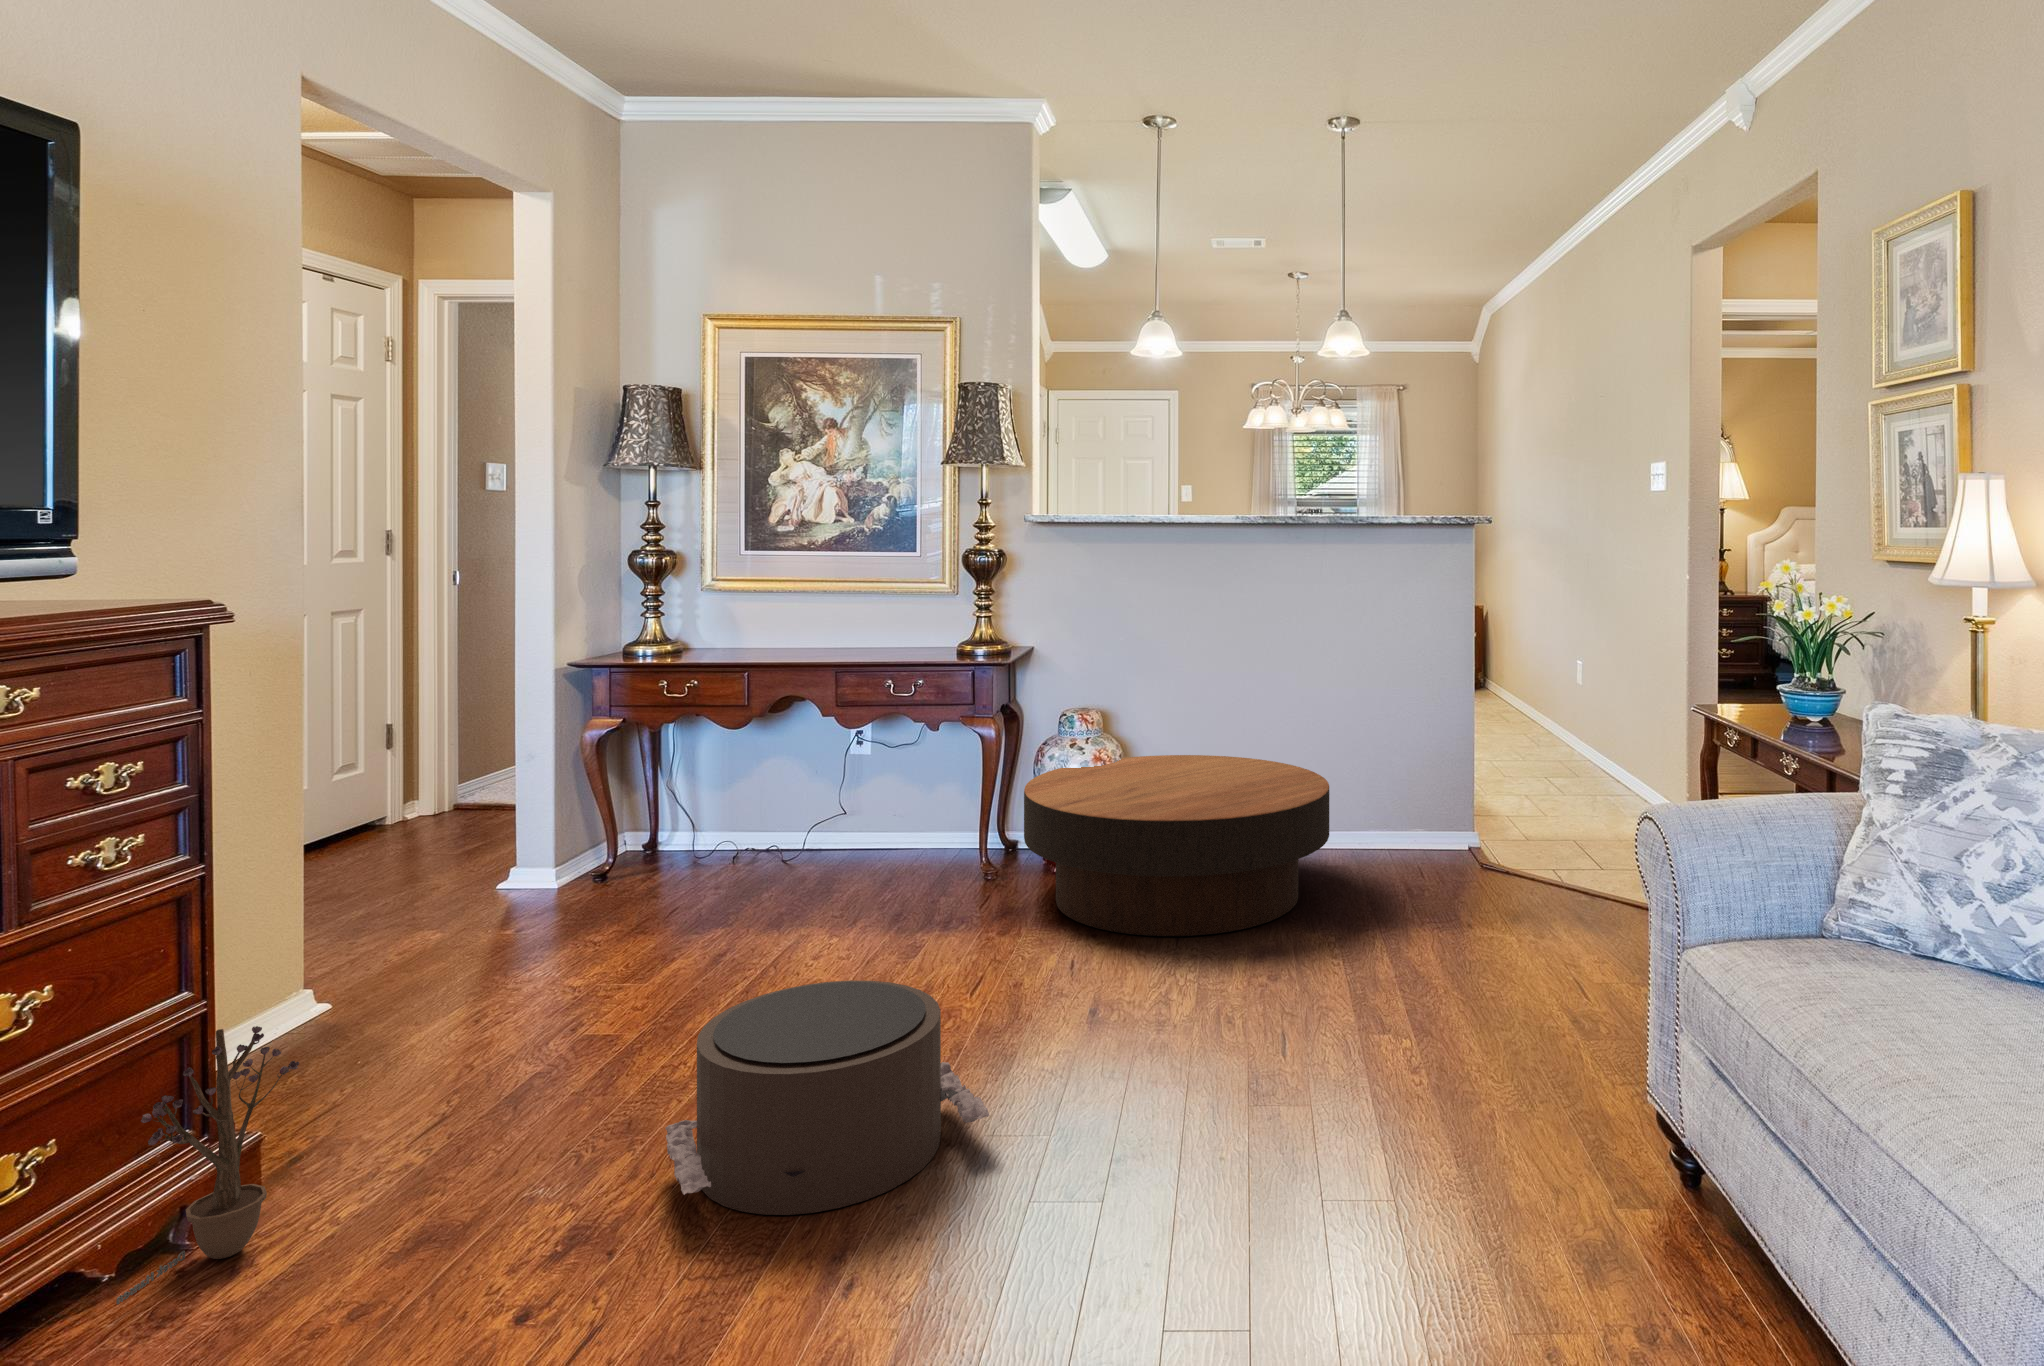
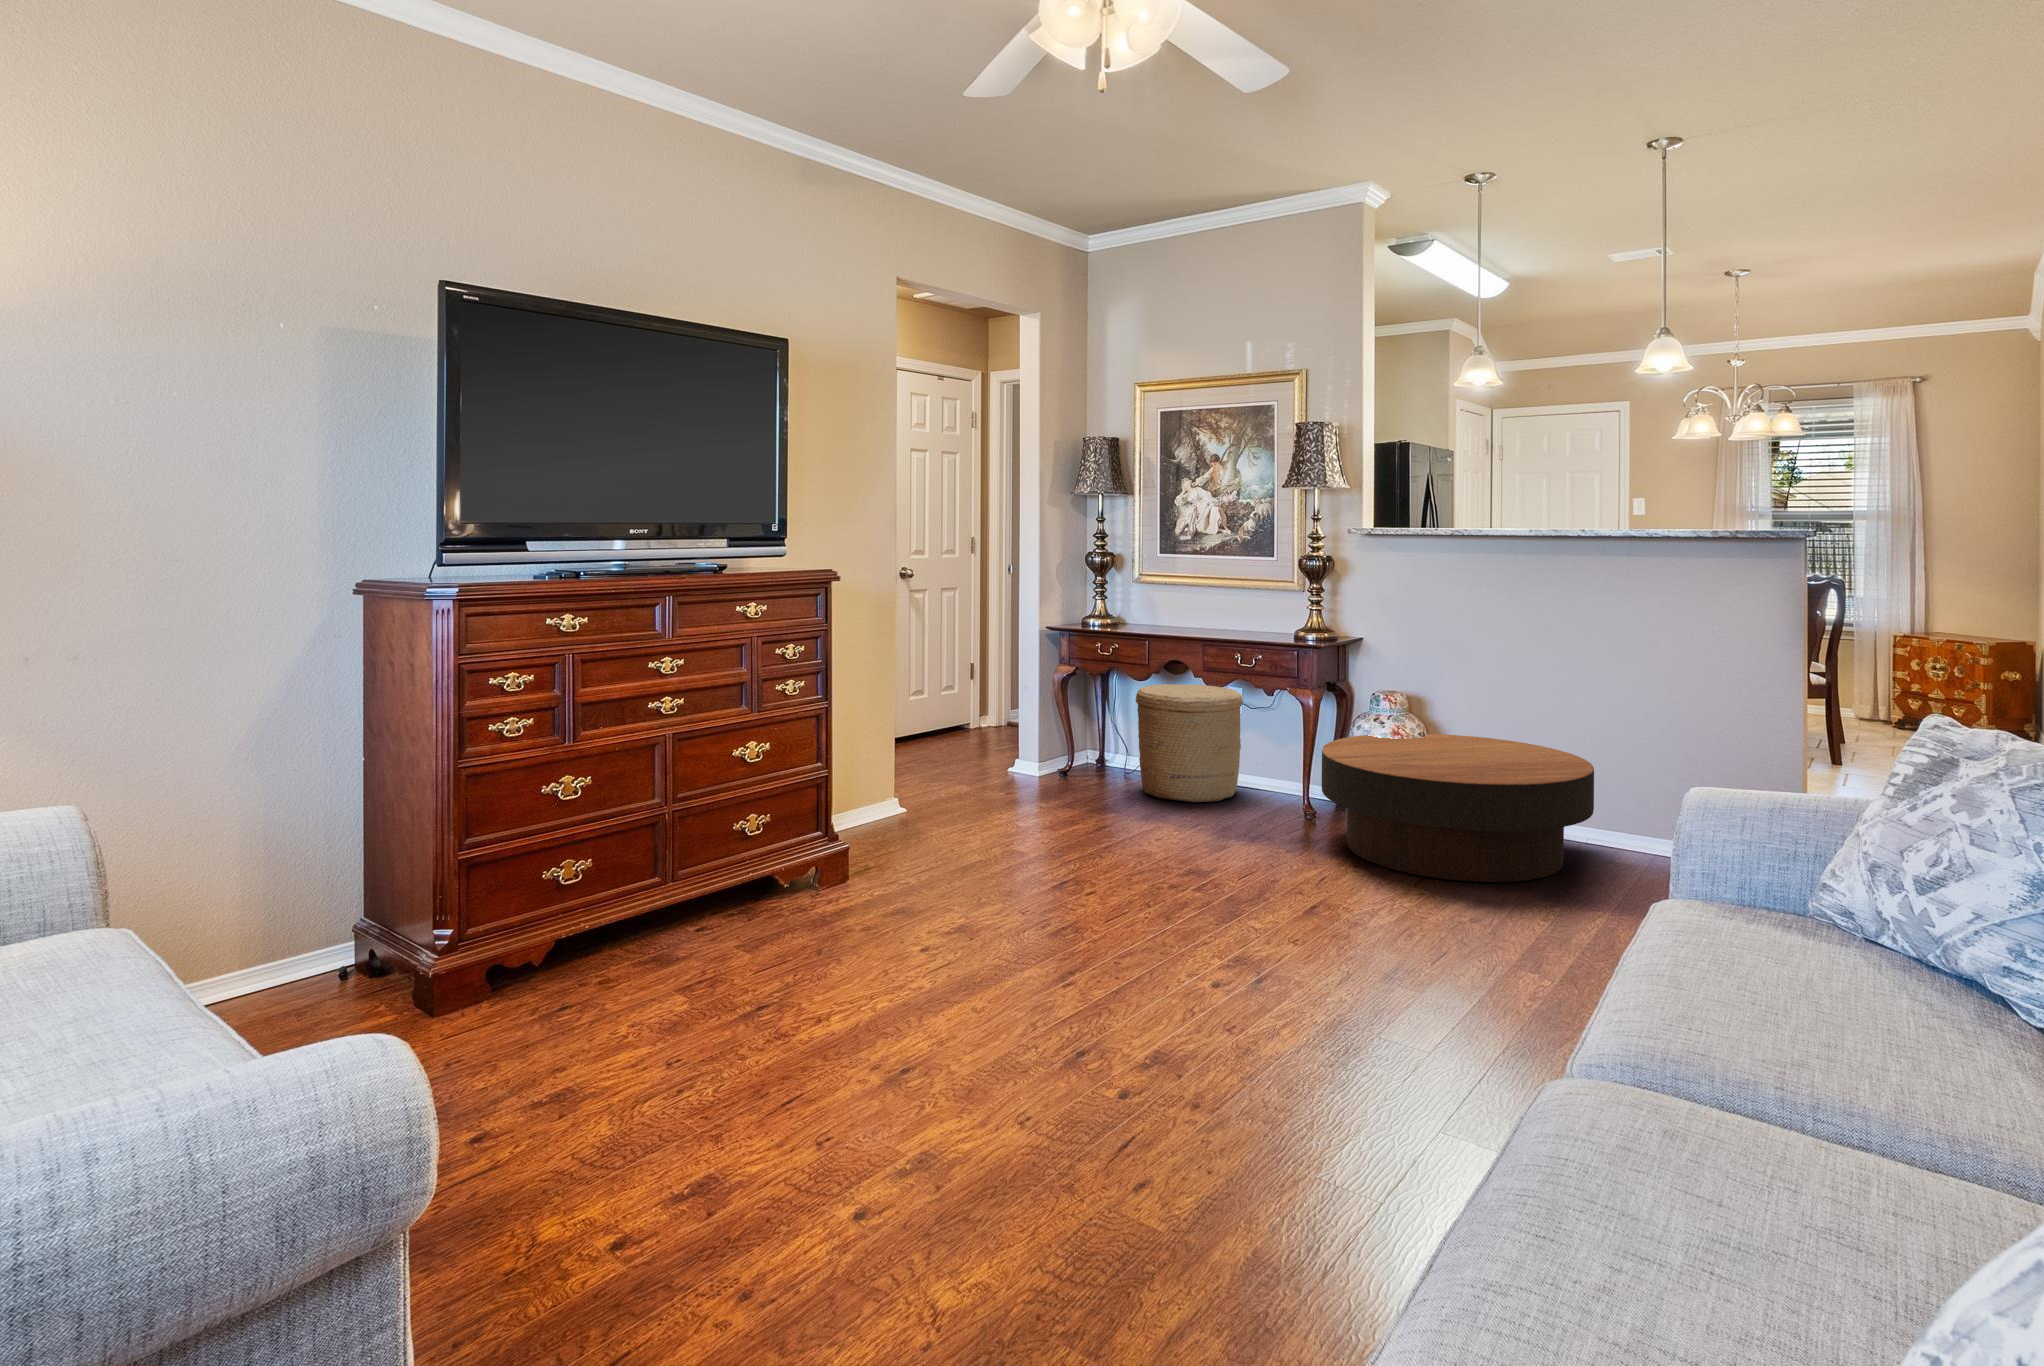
woven basket: none [728,726,881,891] -> present [1136,684,1243,802]
pouf: present [665,980,989,1215] -> none [991,835,1184,966]
decorative plant: present [116,1026,299,1304] -> none [756,791,837,915]

